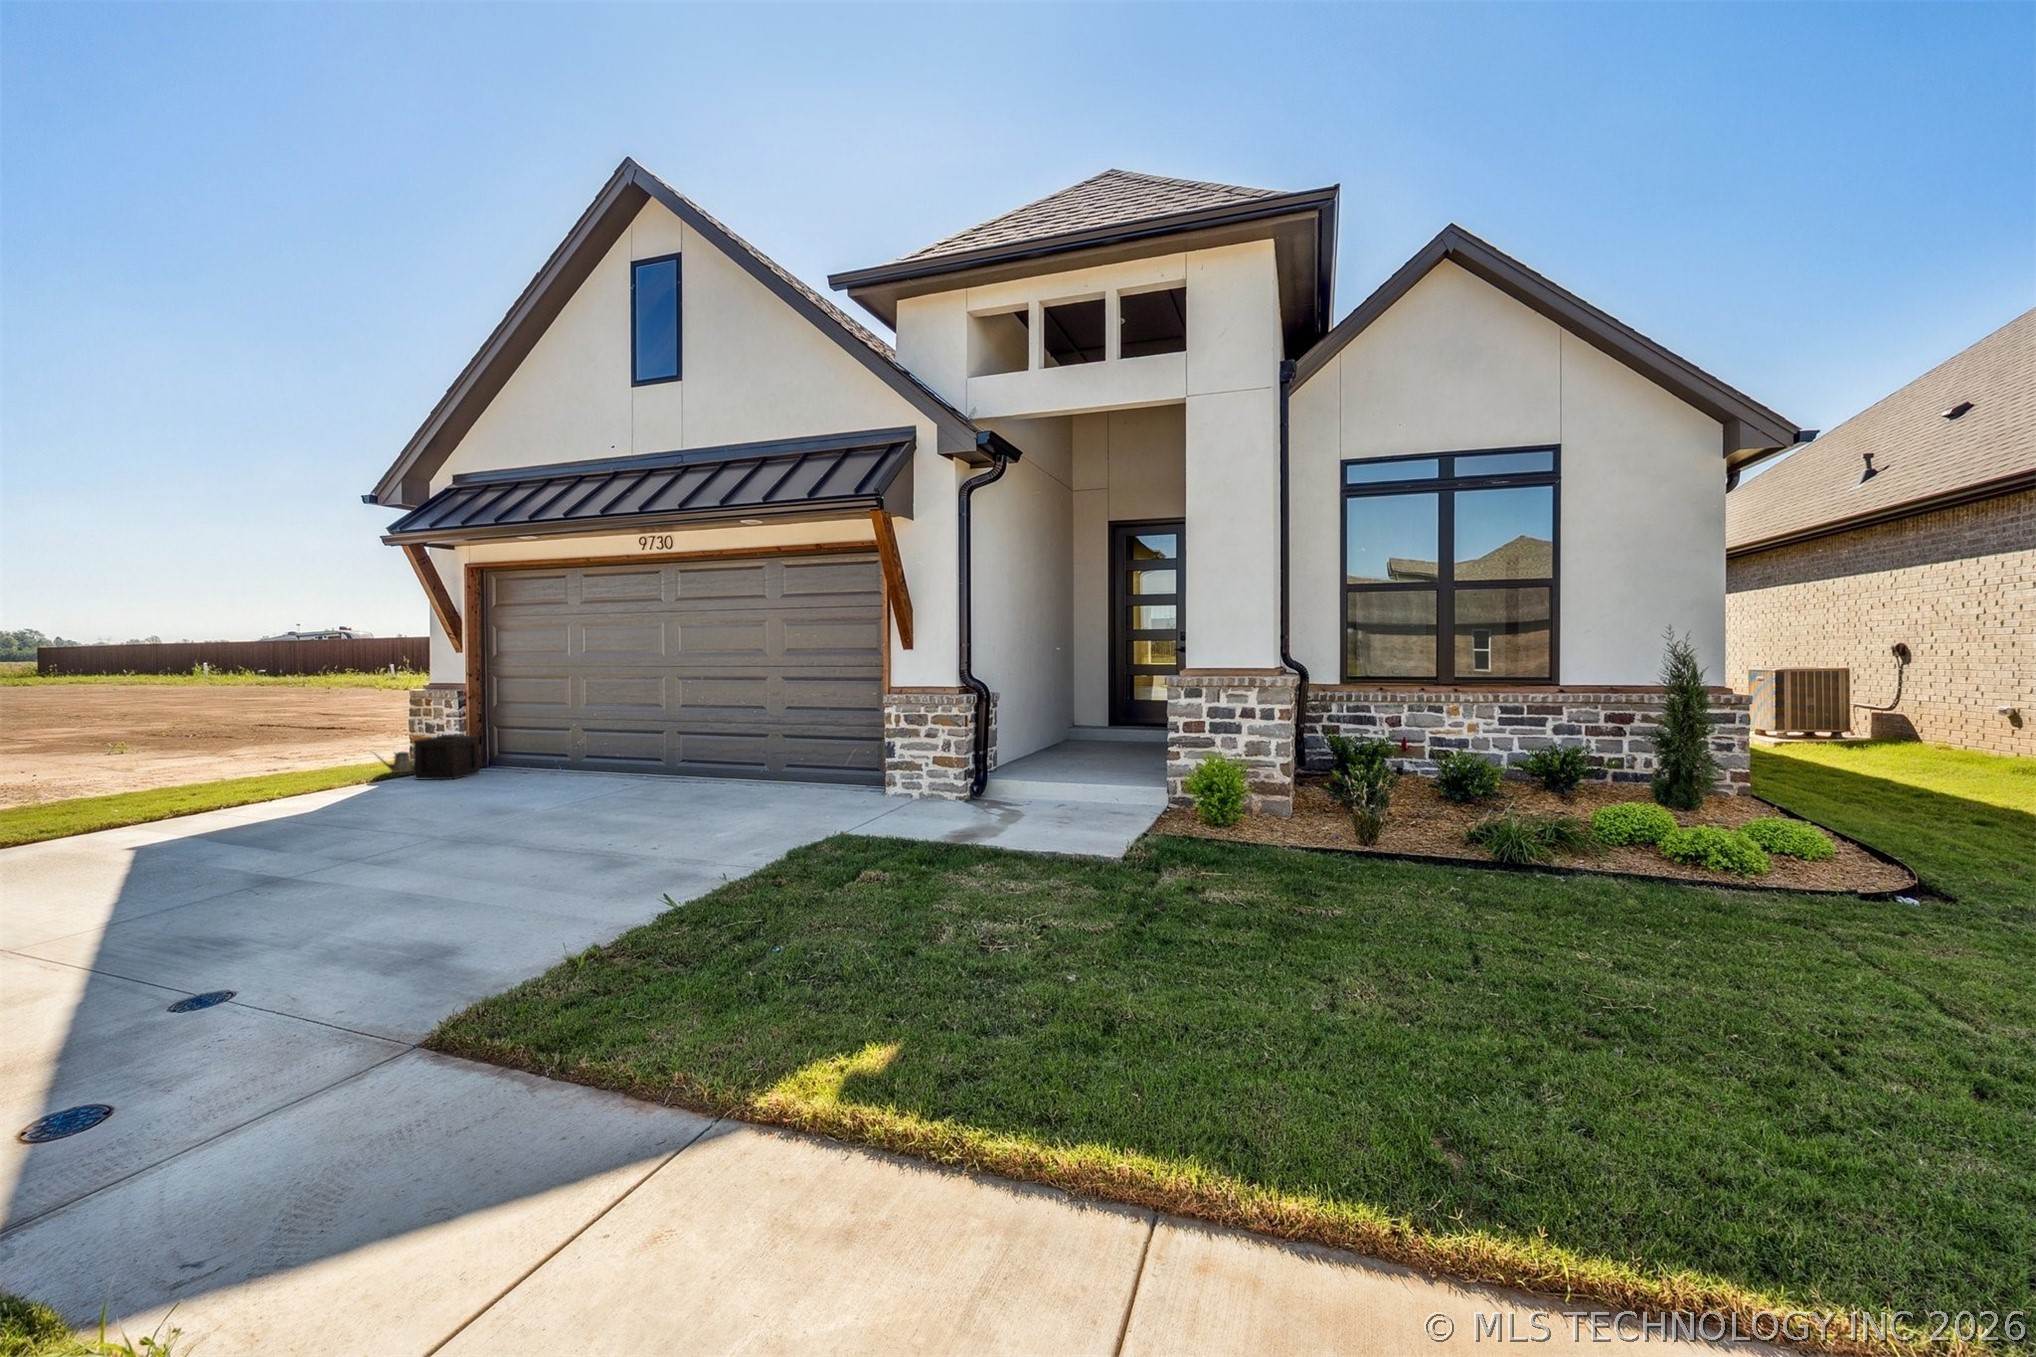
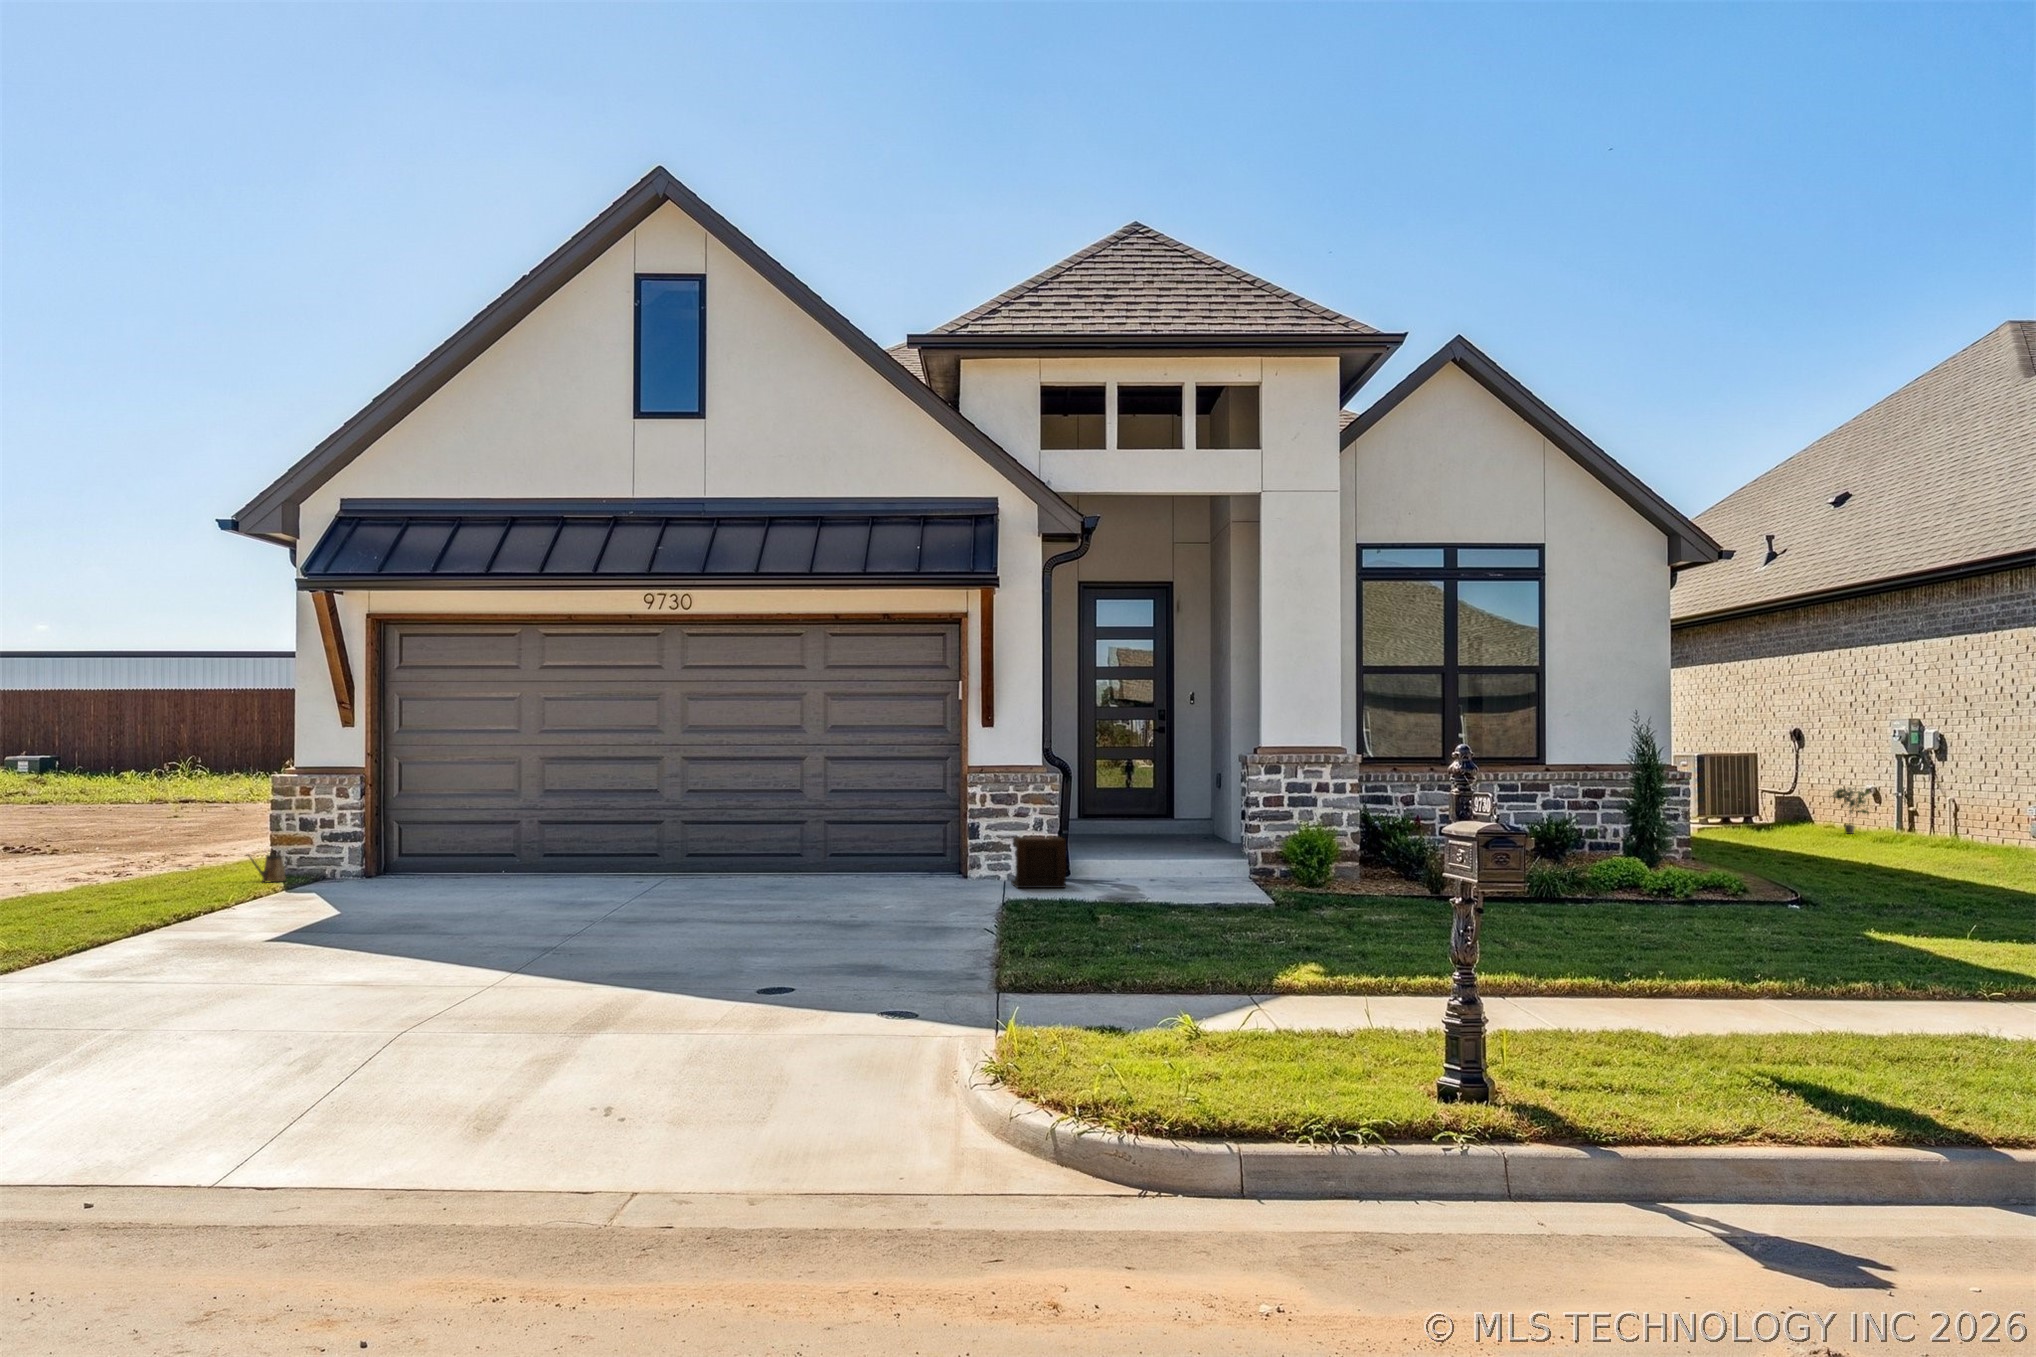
potted plant: none [1947,705,2011,755] -> present [1833,788,1869,834]
wooden crate: present [413,736,479,779] -> present [1011,837,1066,888]

